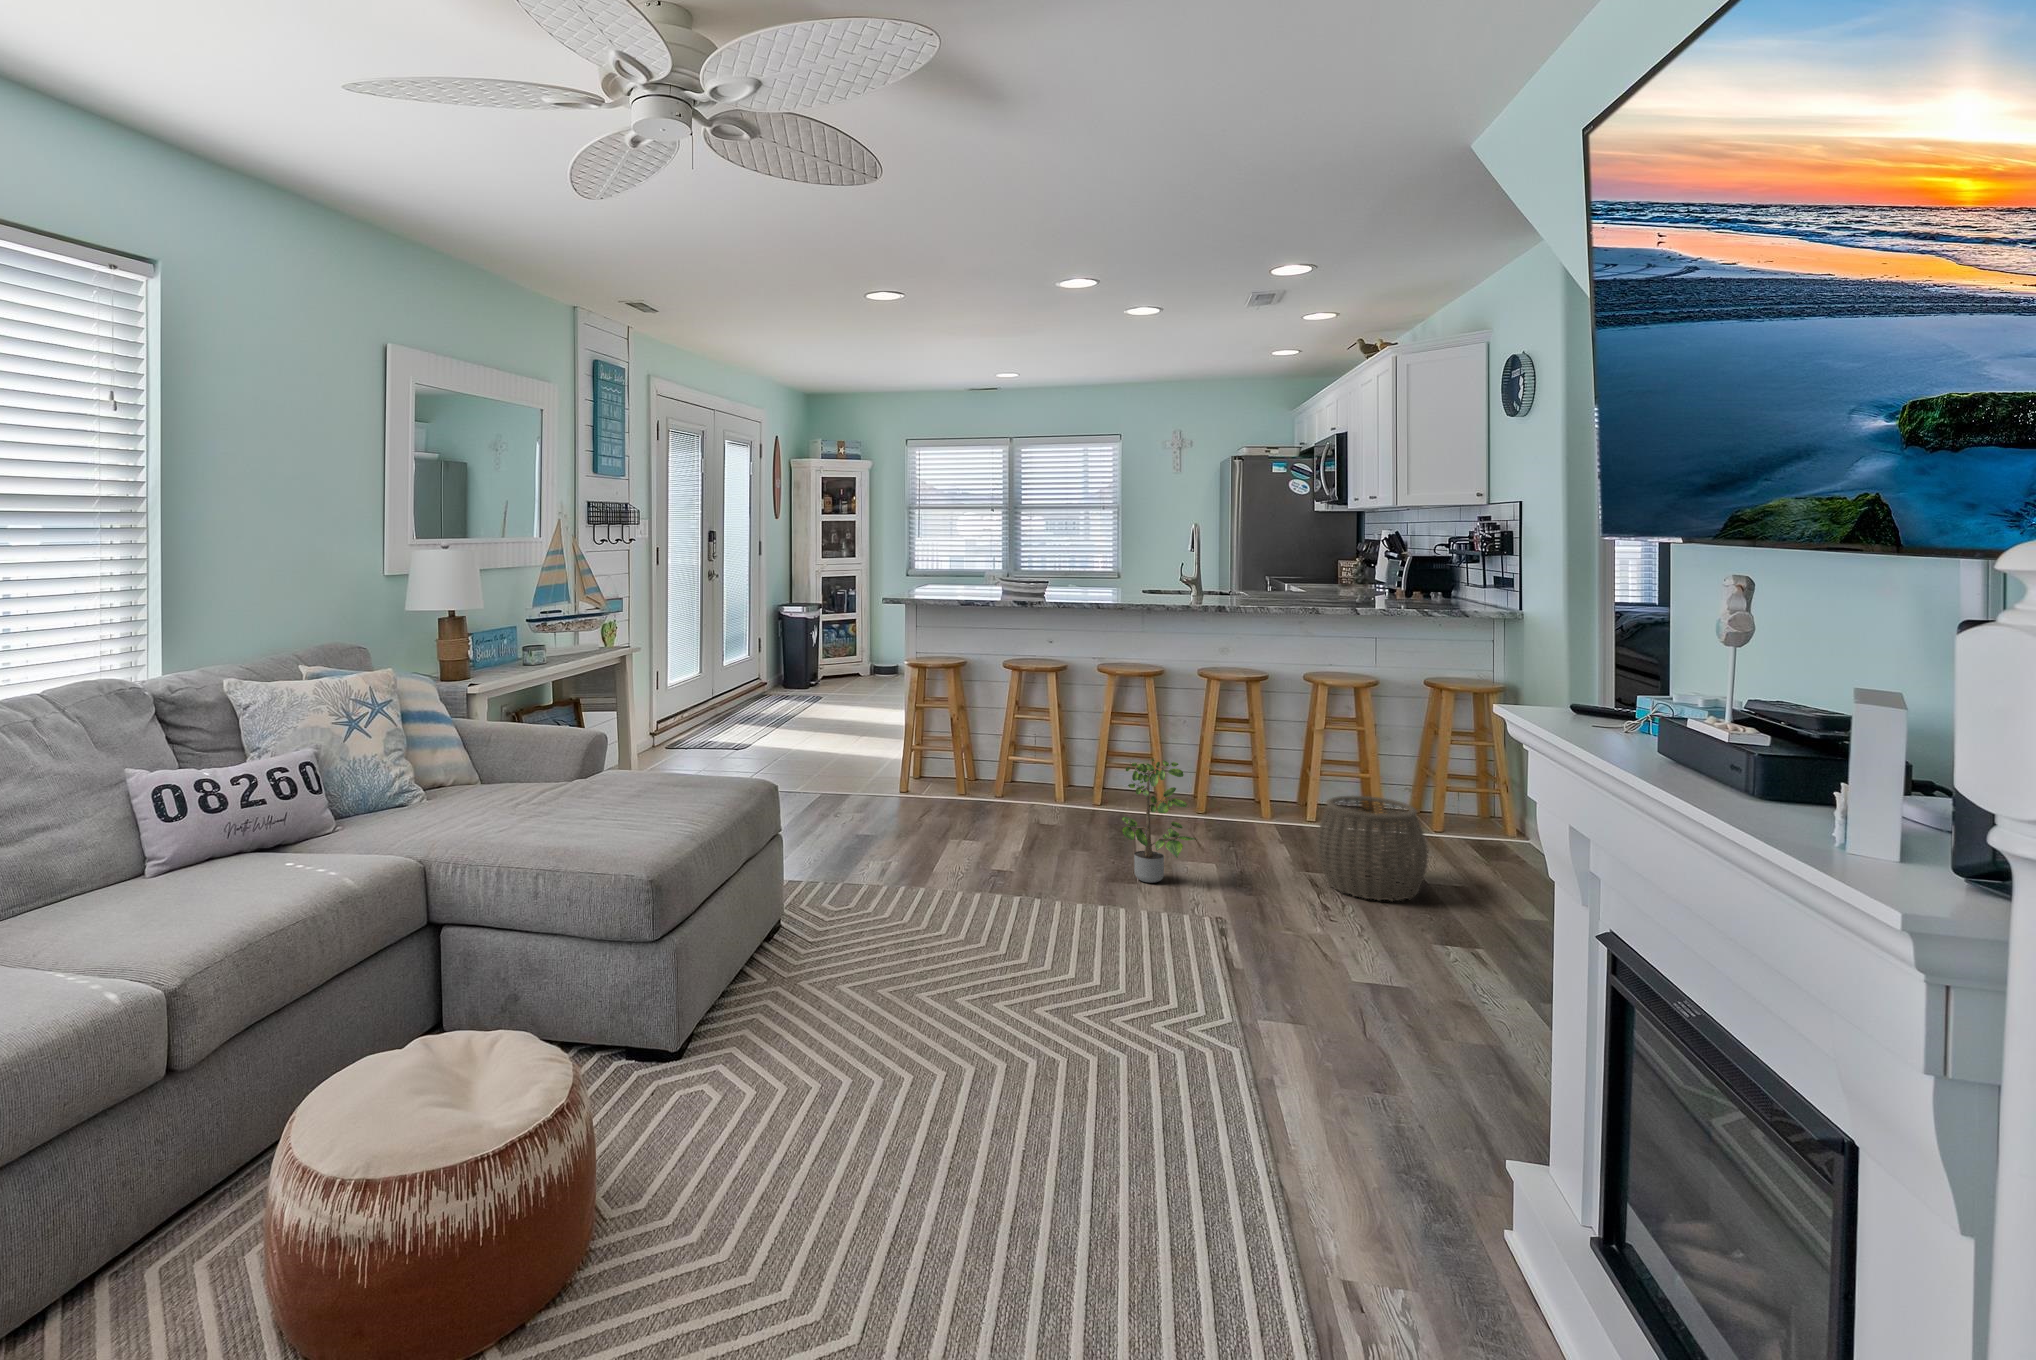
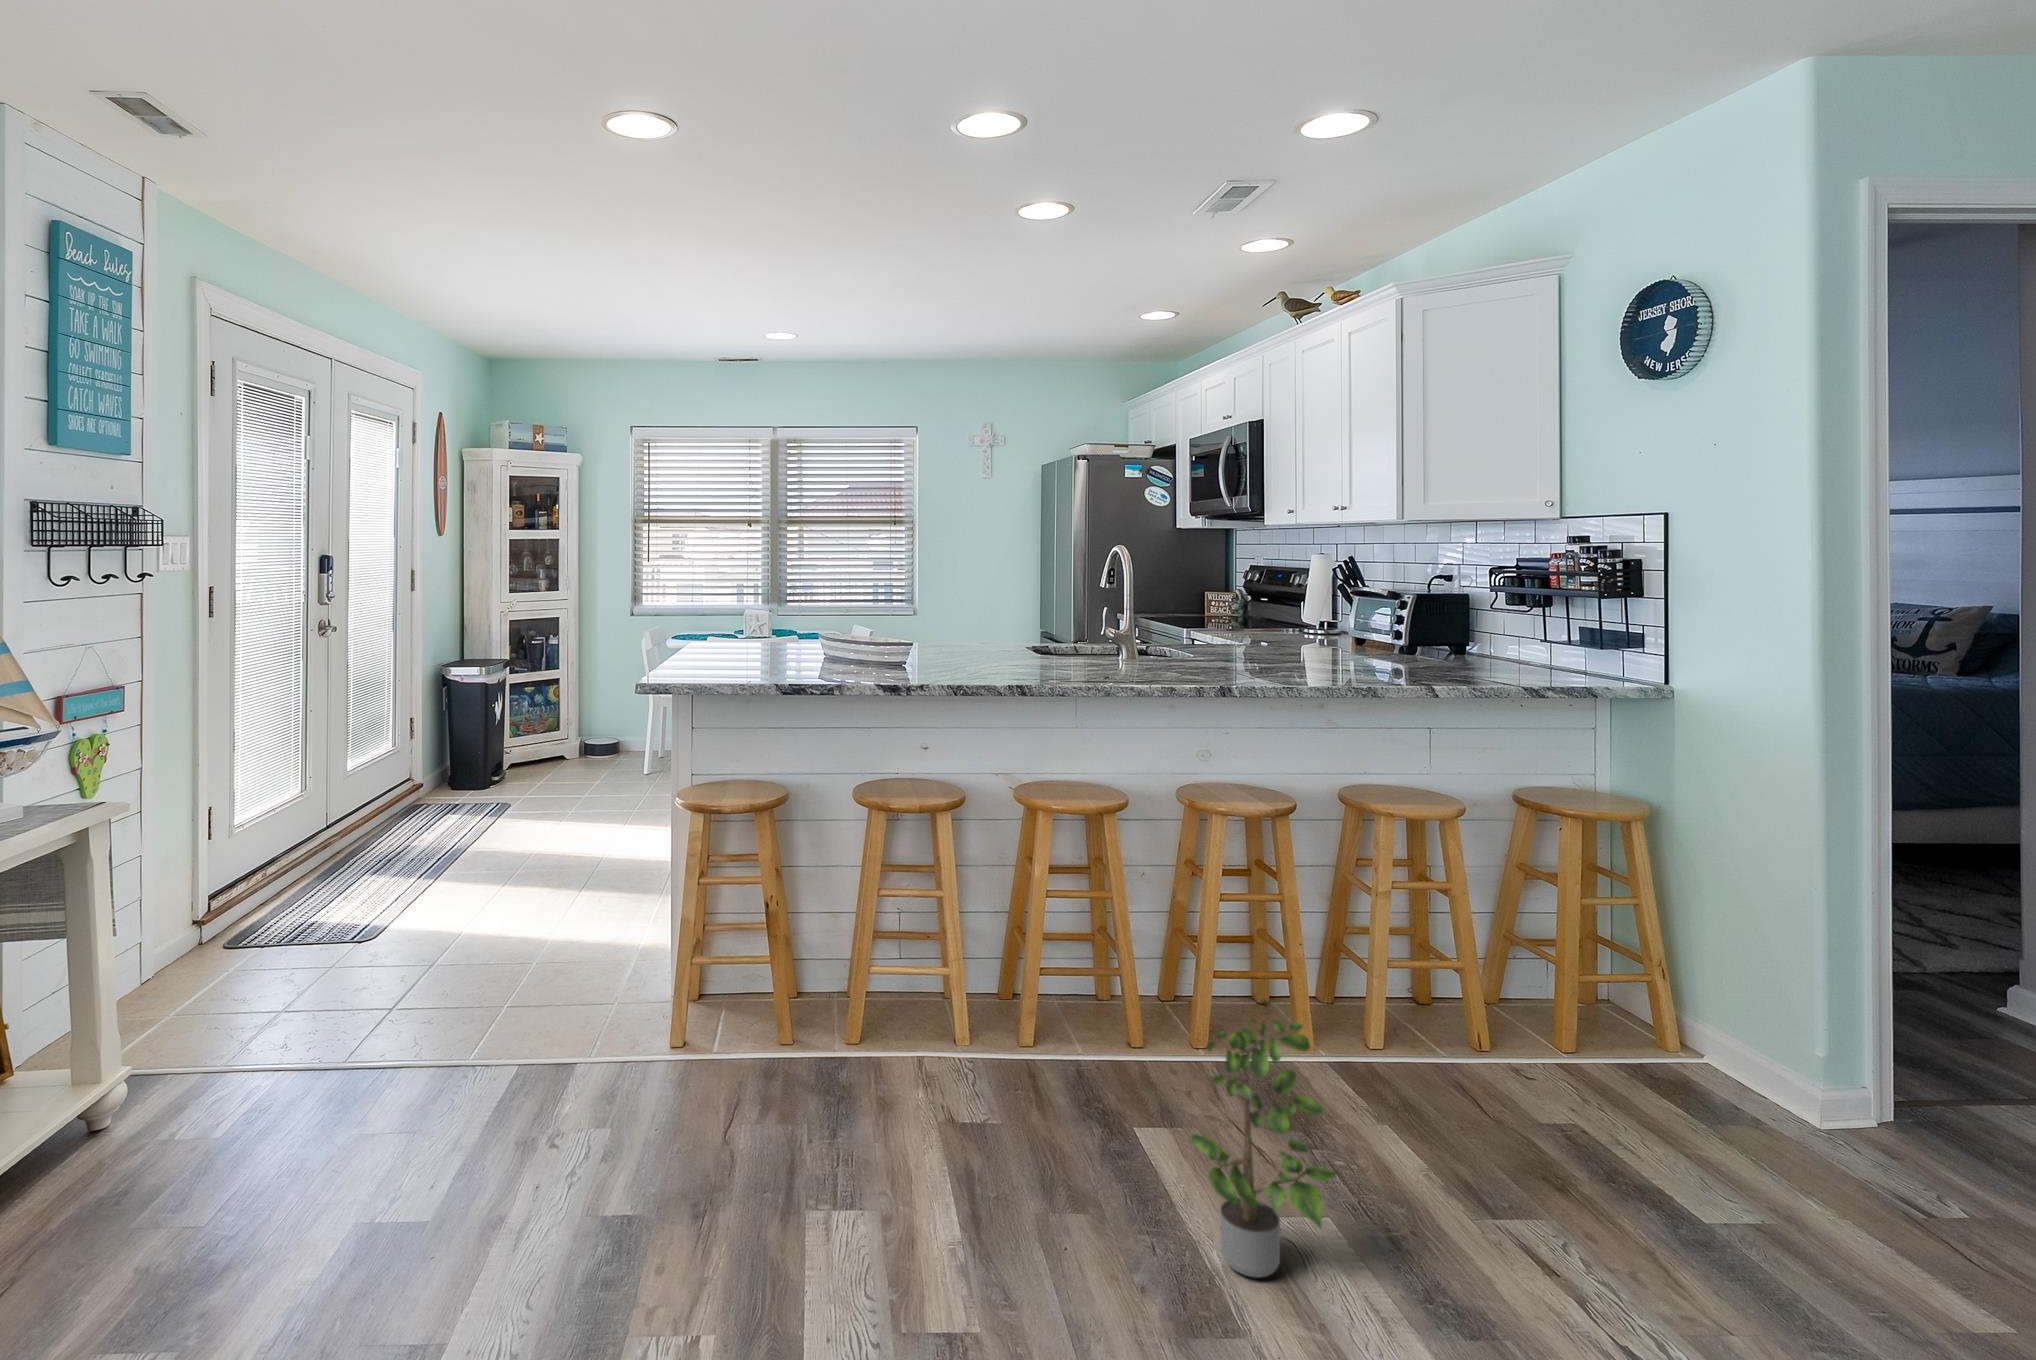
woven basket: present [1317,796,1428,901] -> none [1496,1026,1713,1252]

